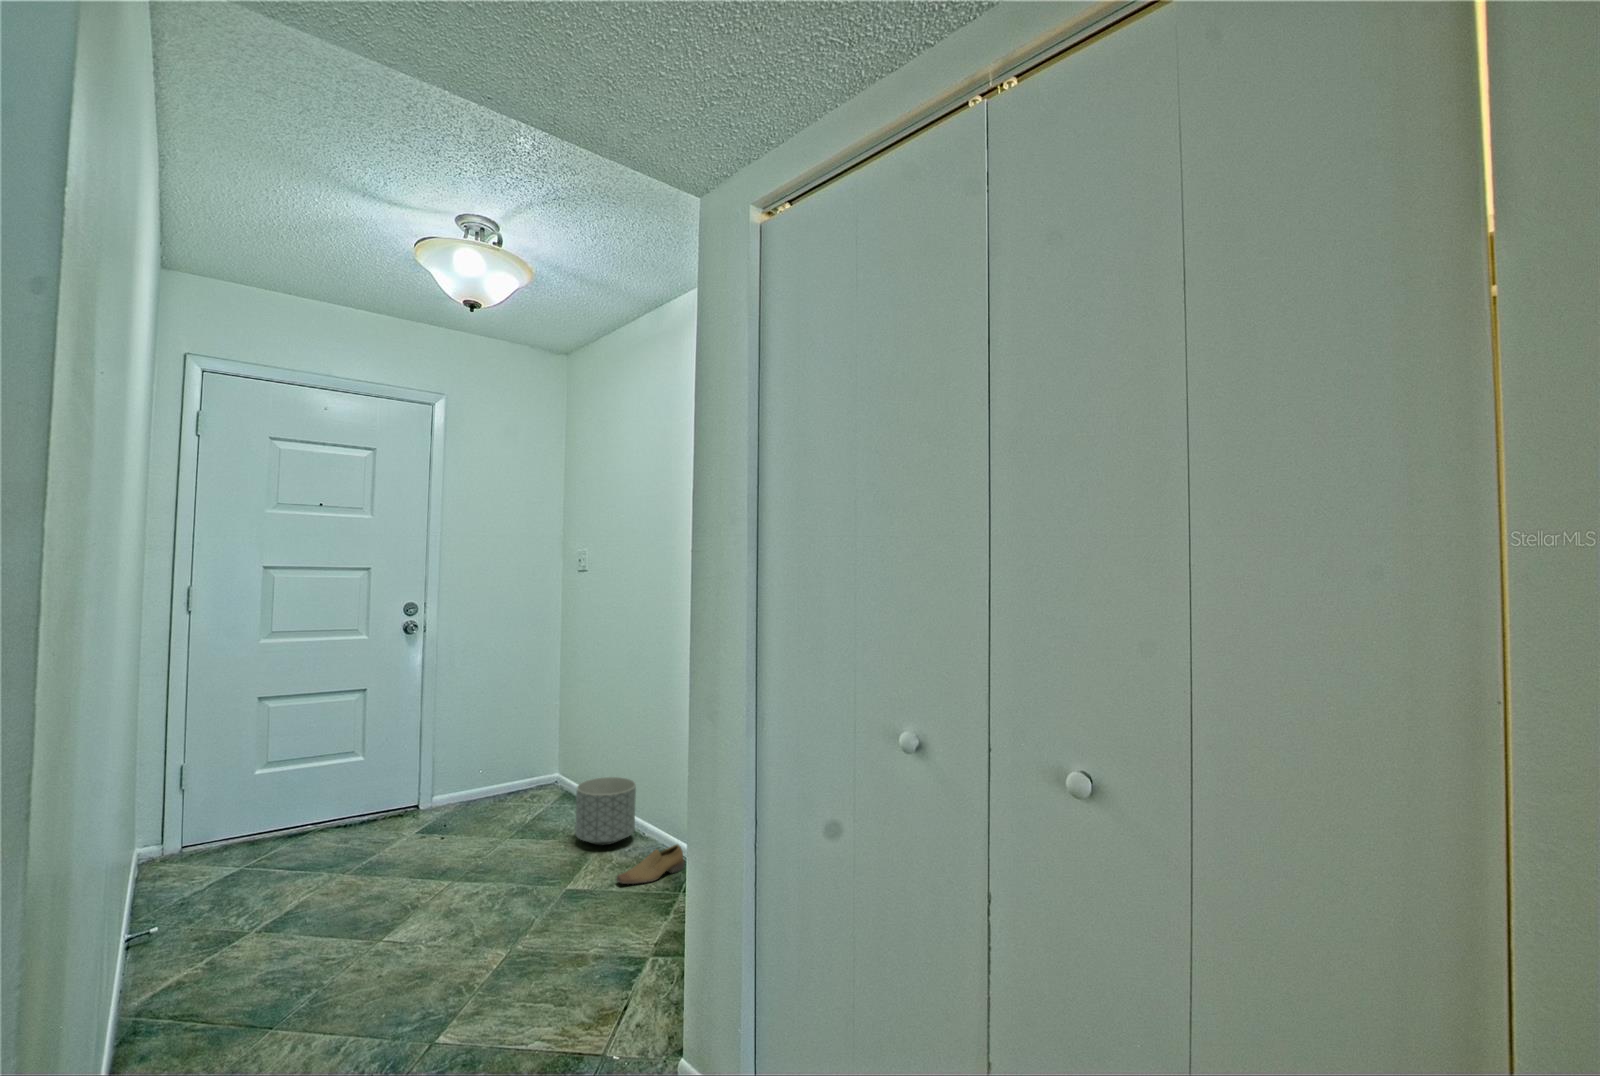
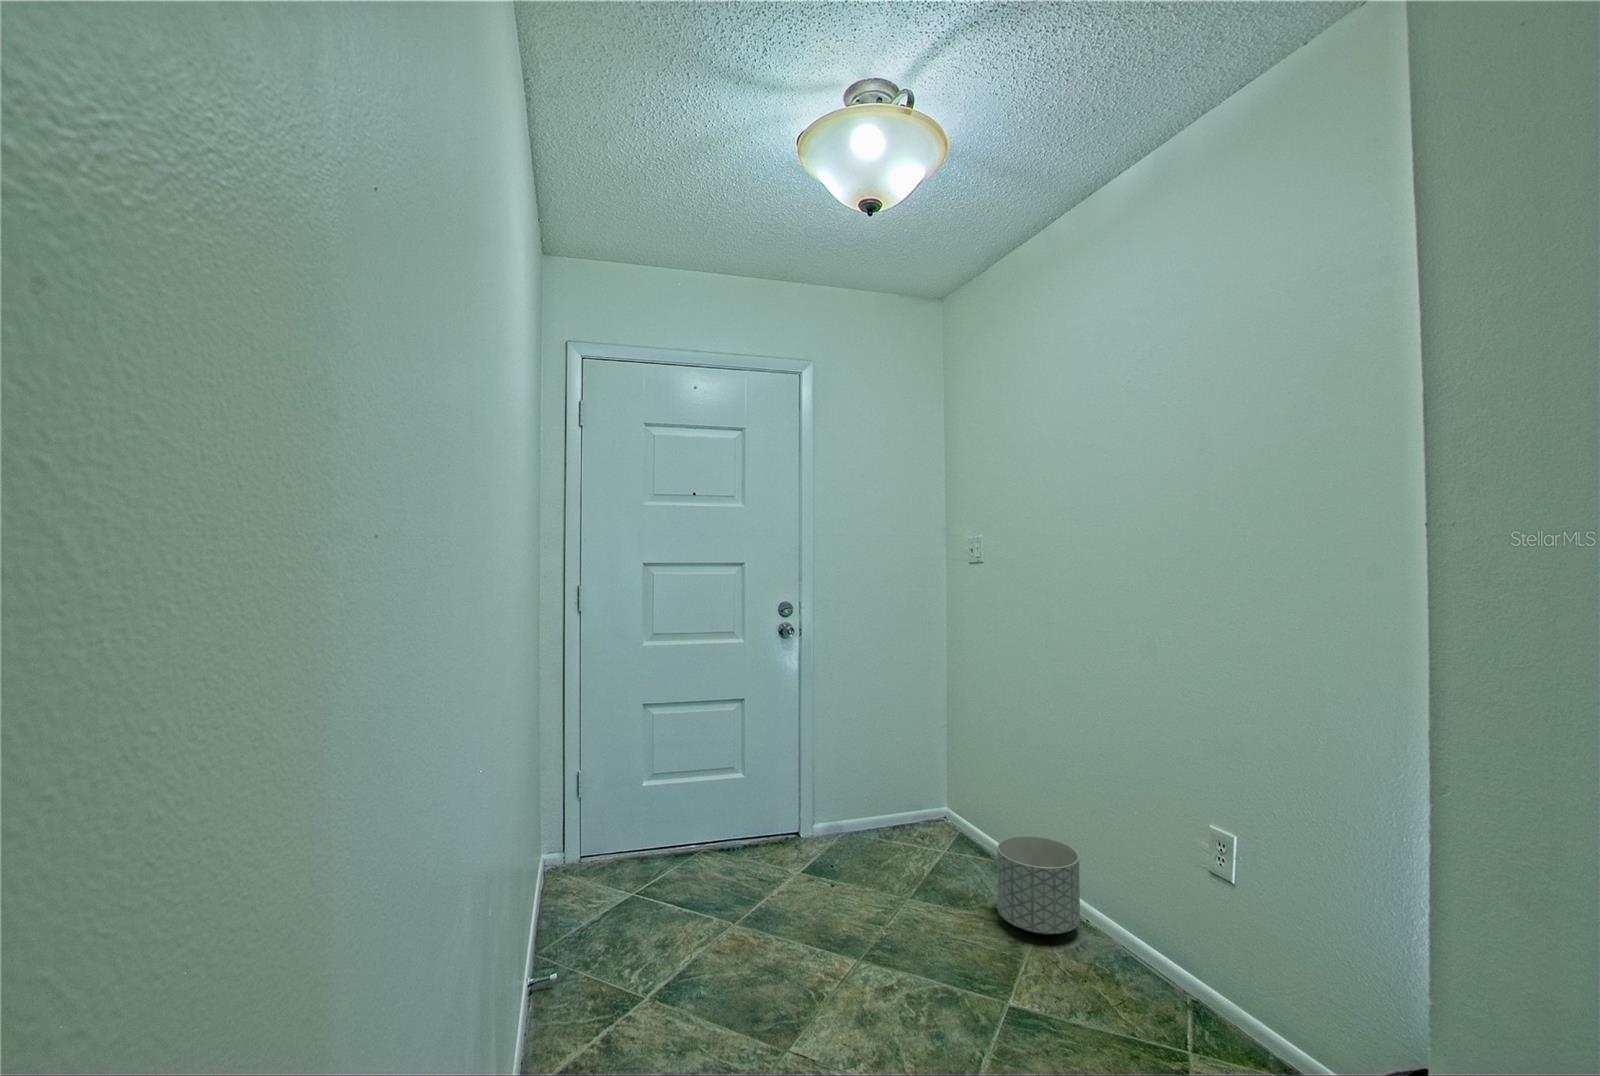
shoe: present [616,845,685,884] -> none [1083,964,1181,1022]

